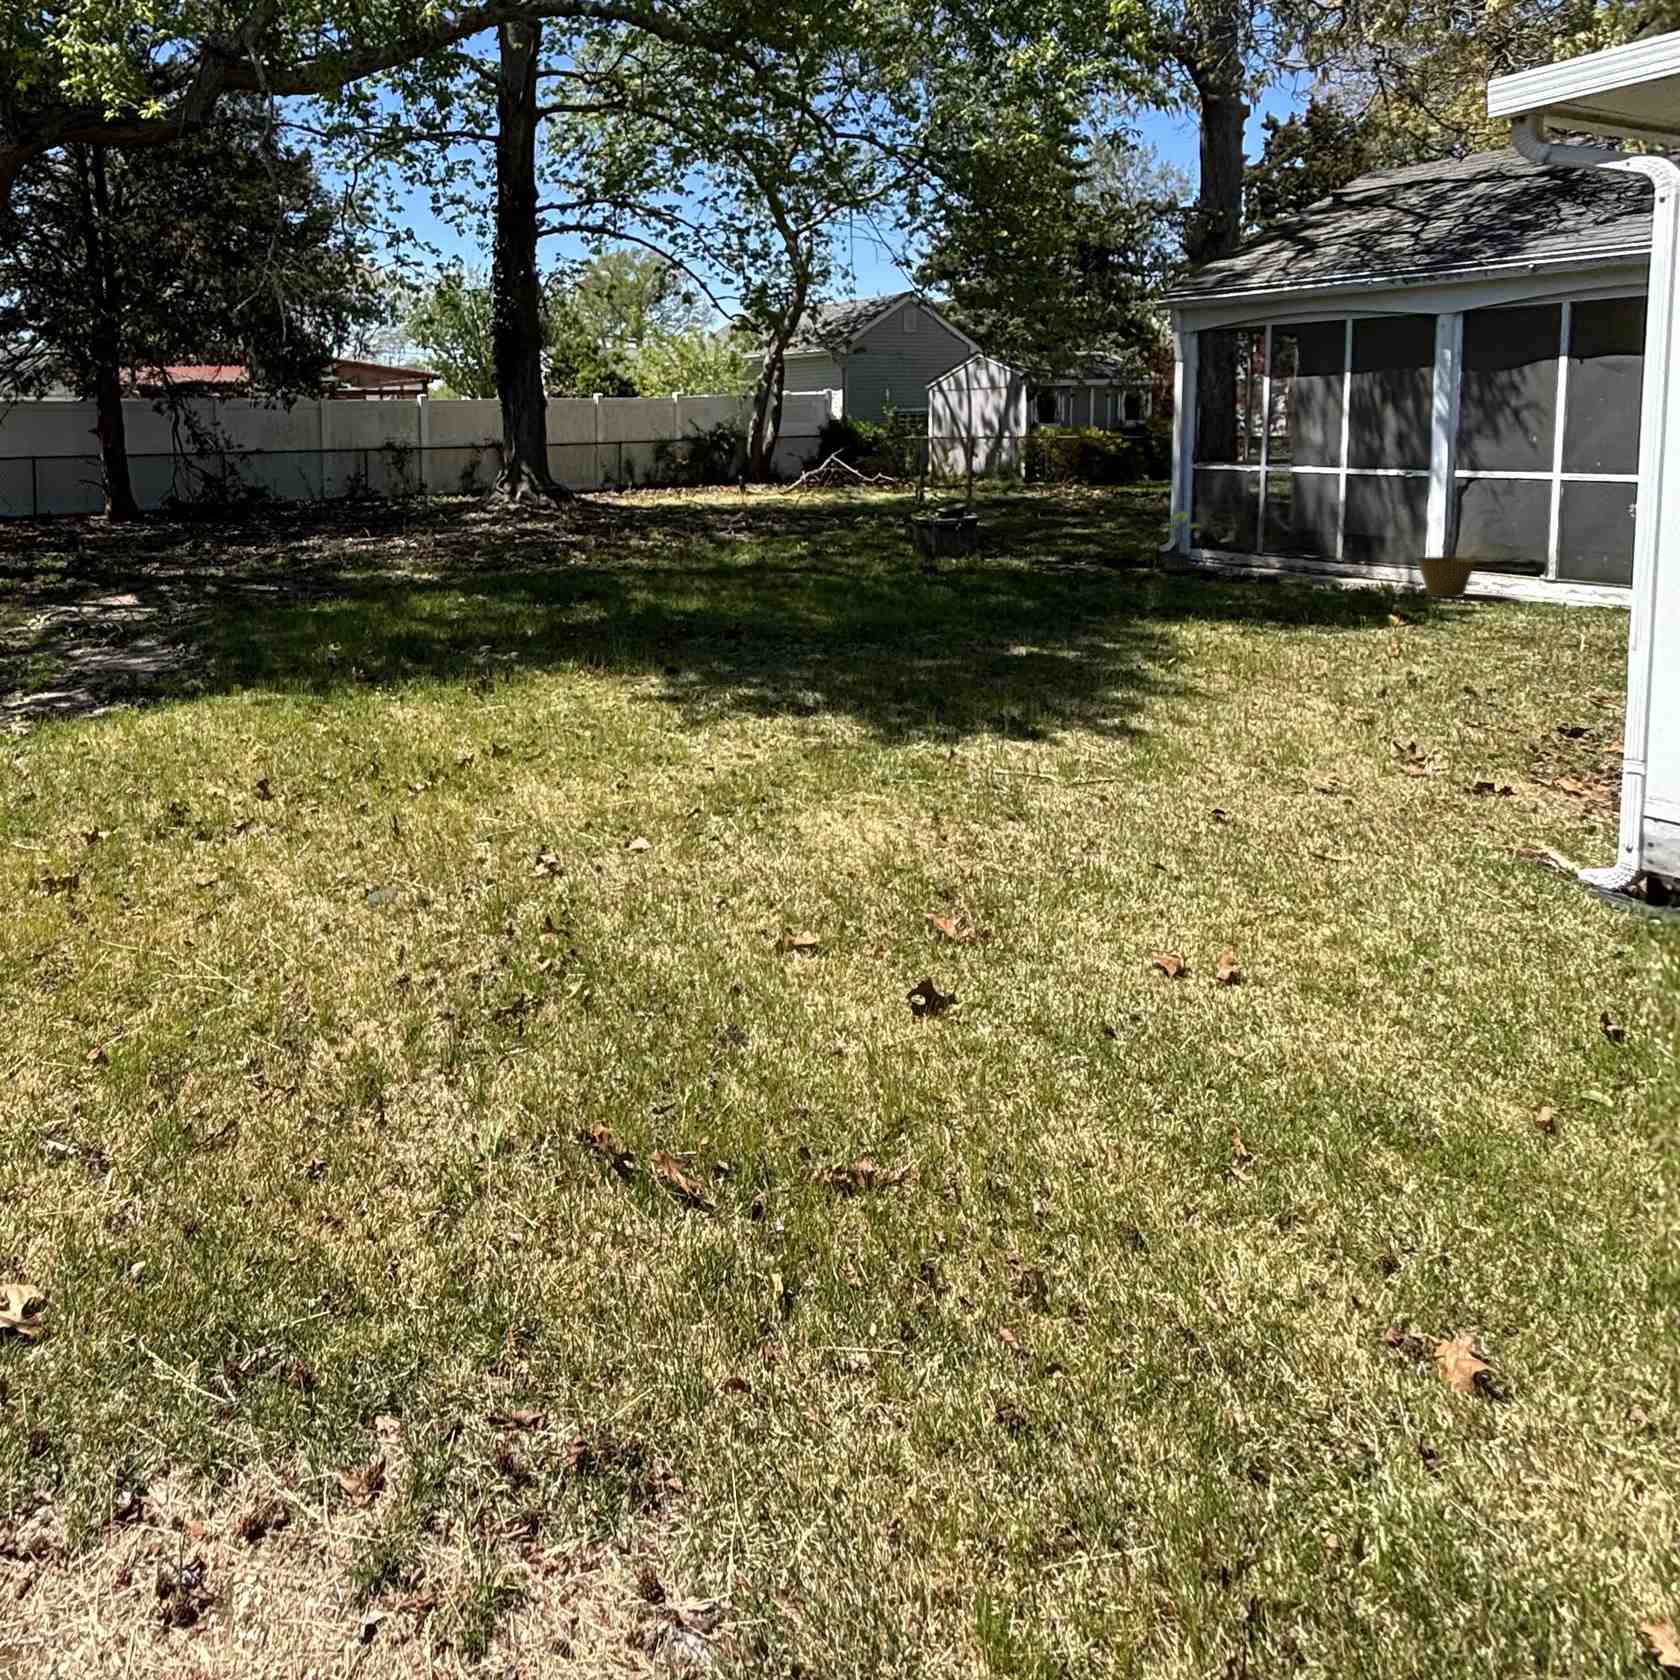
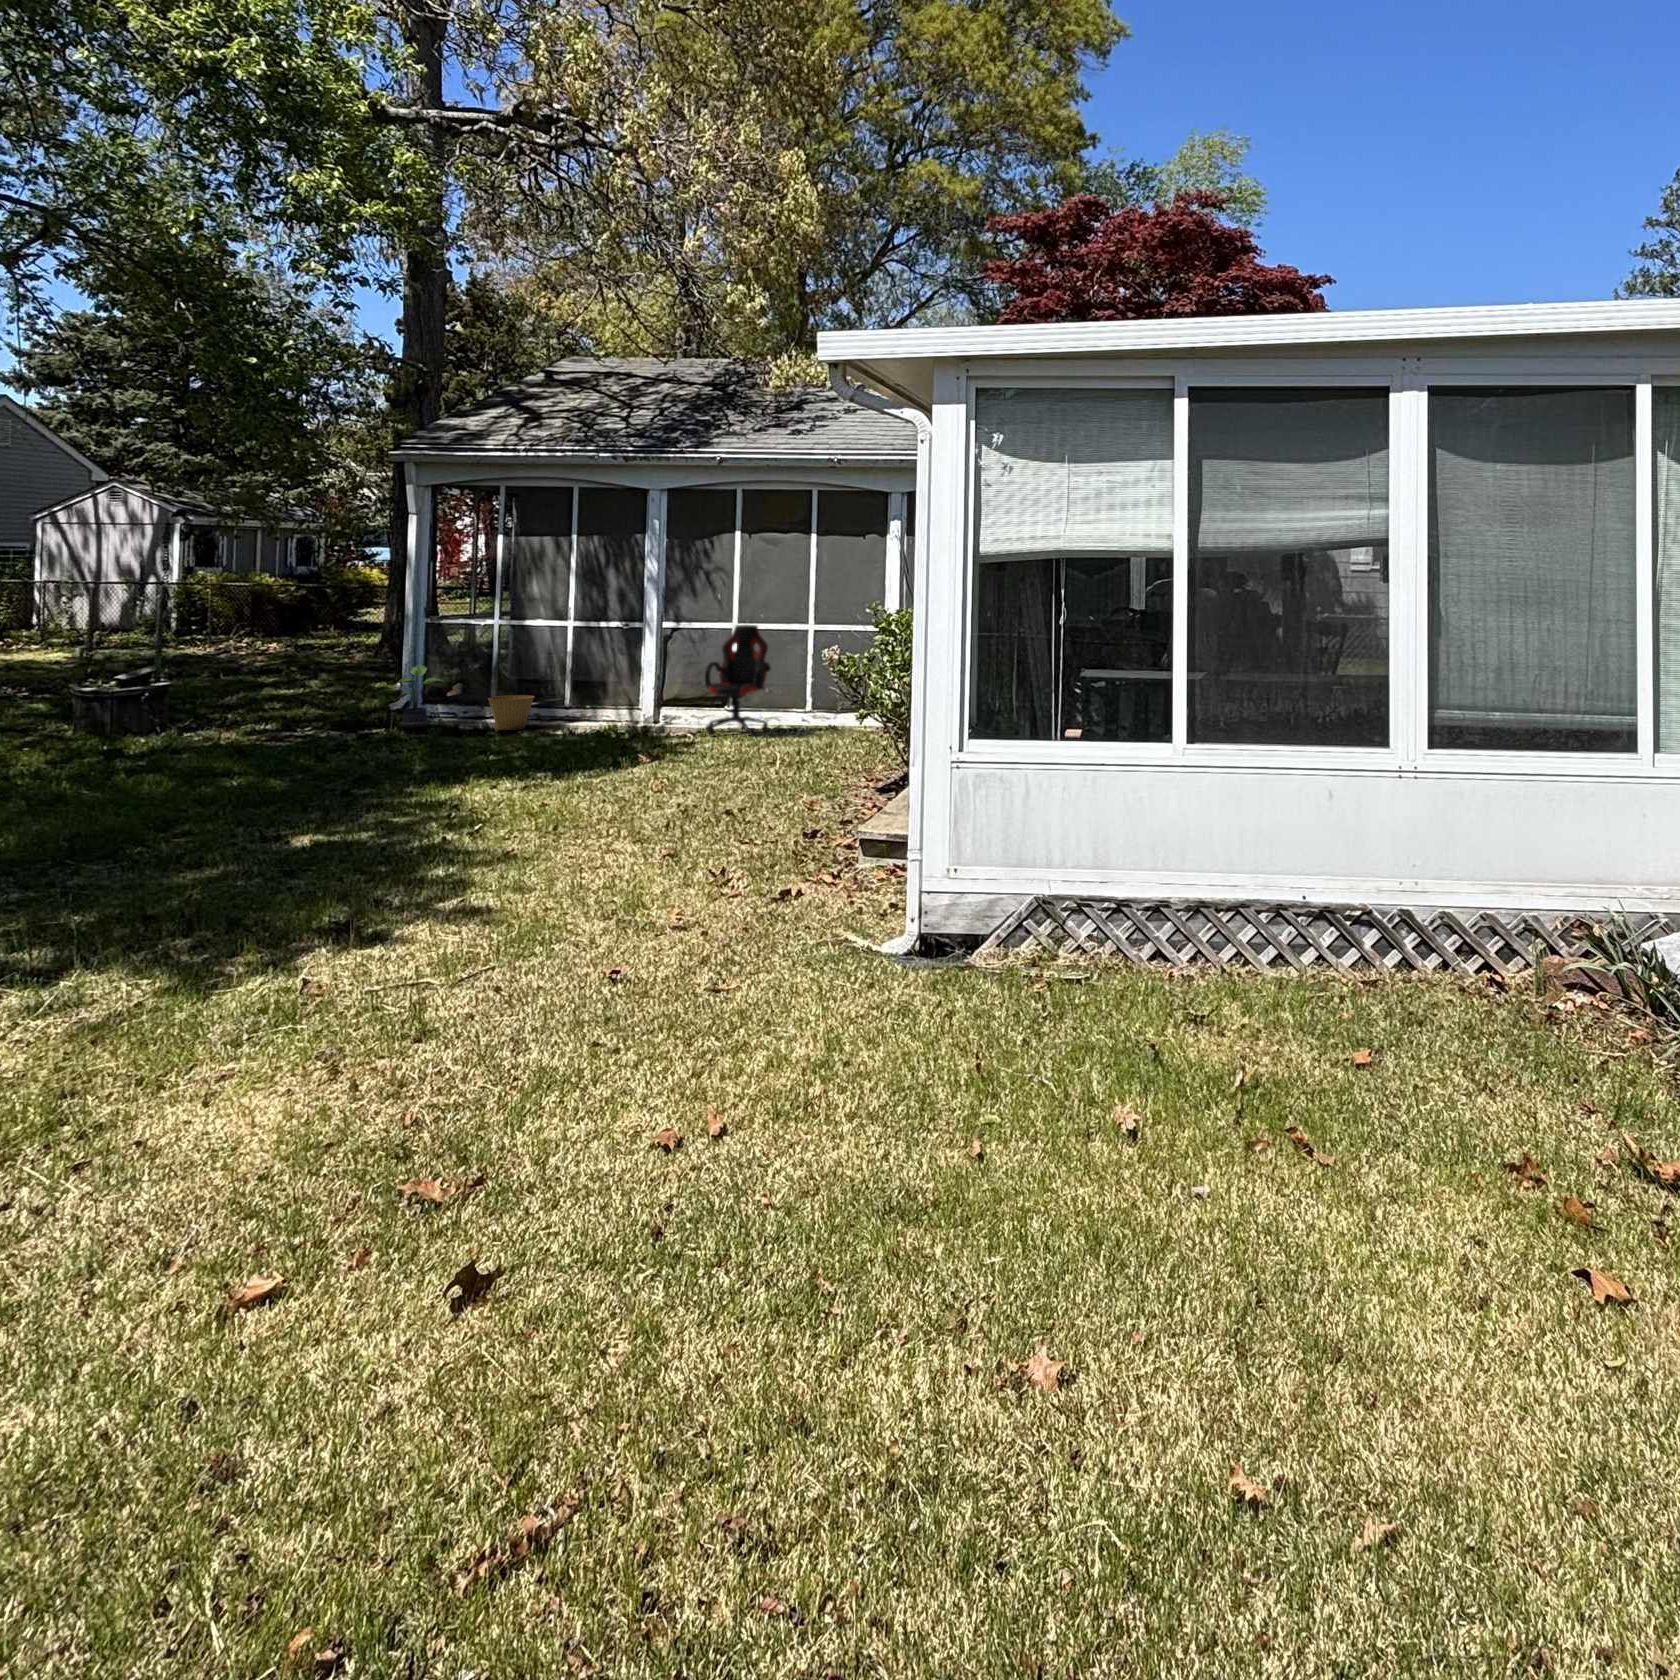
chair: none [1504,475,1609,612] -> present [705,625,771,735]
basket: present [1417,557,1476,597] -> present [488,695,535,730]

